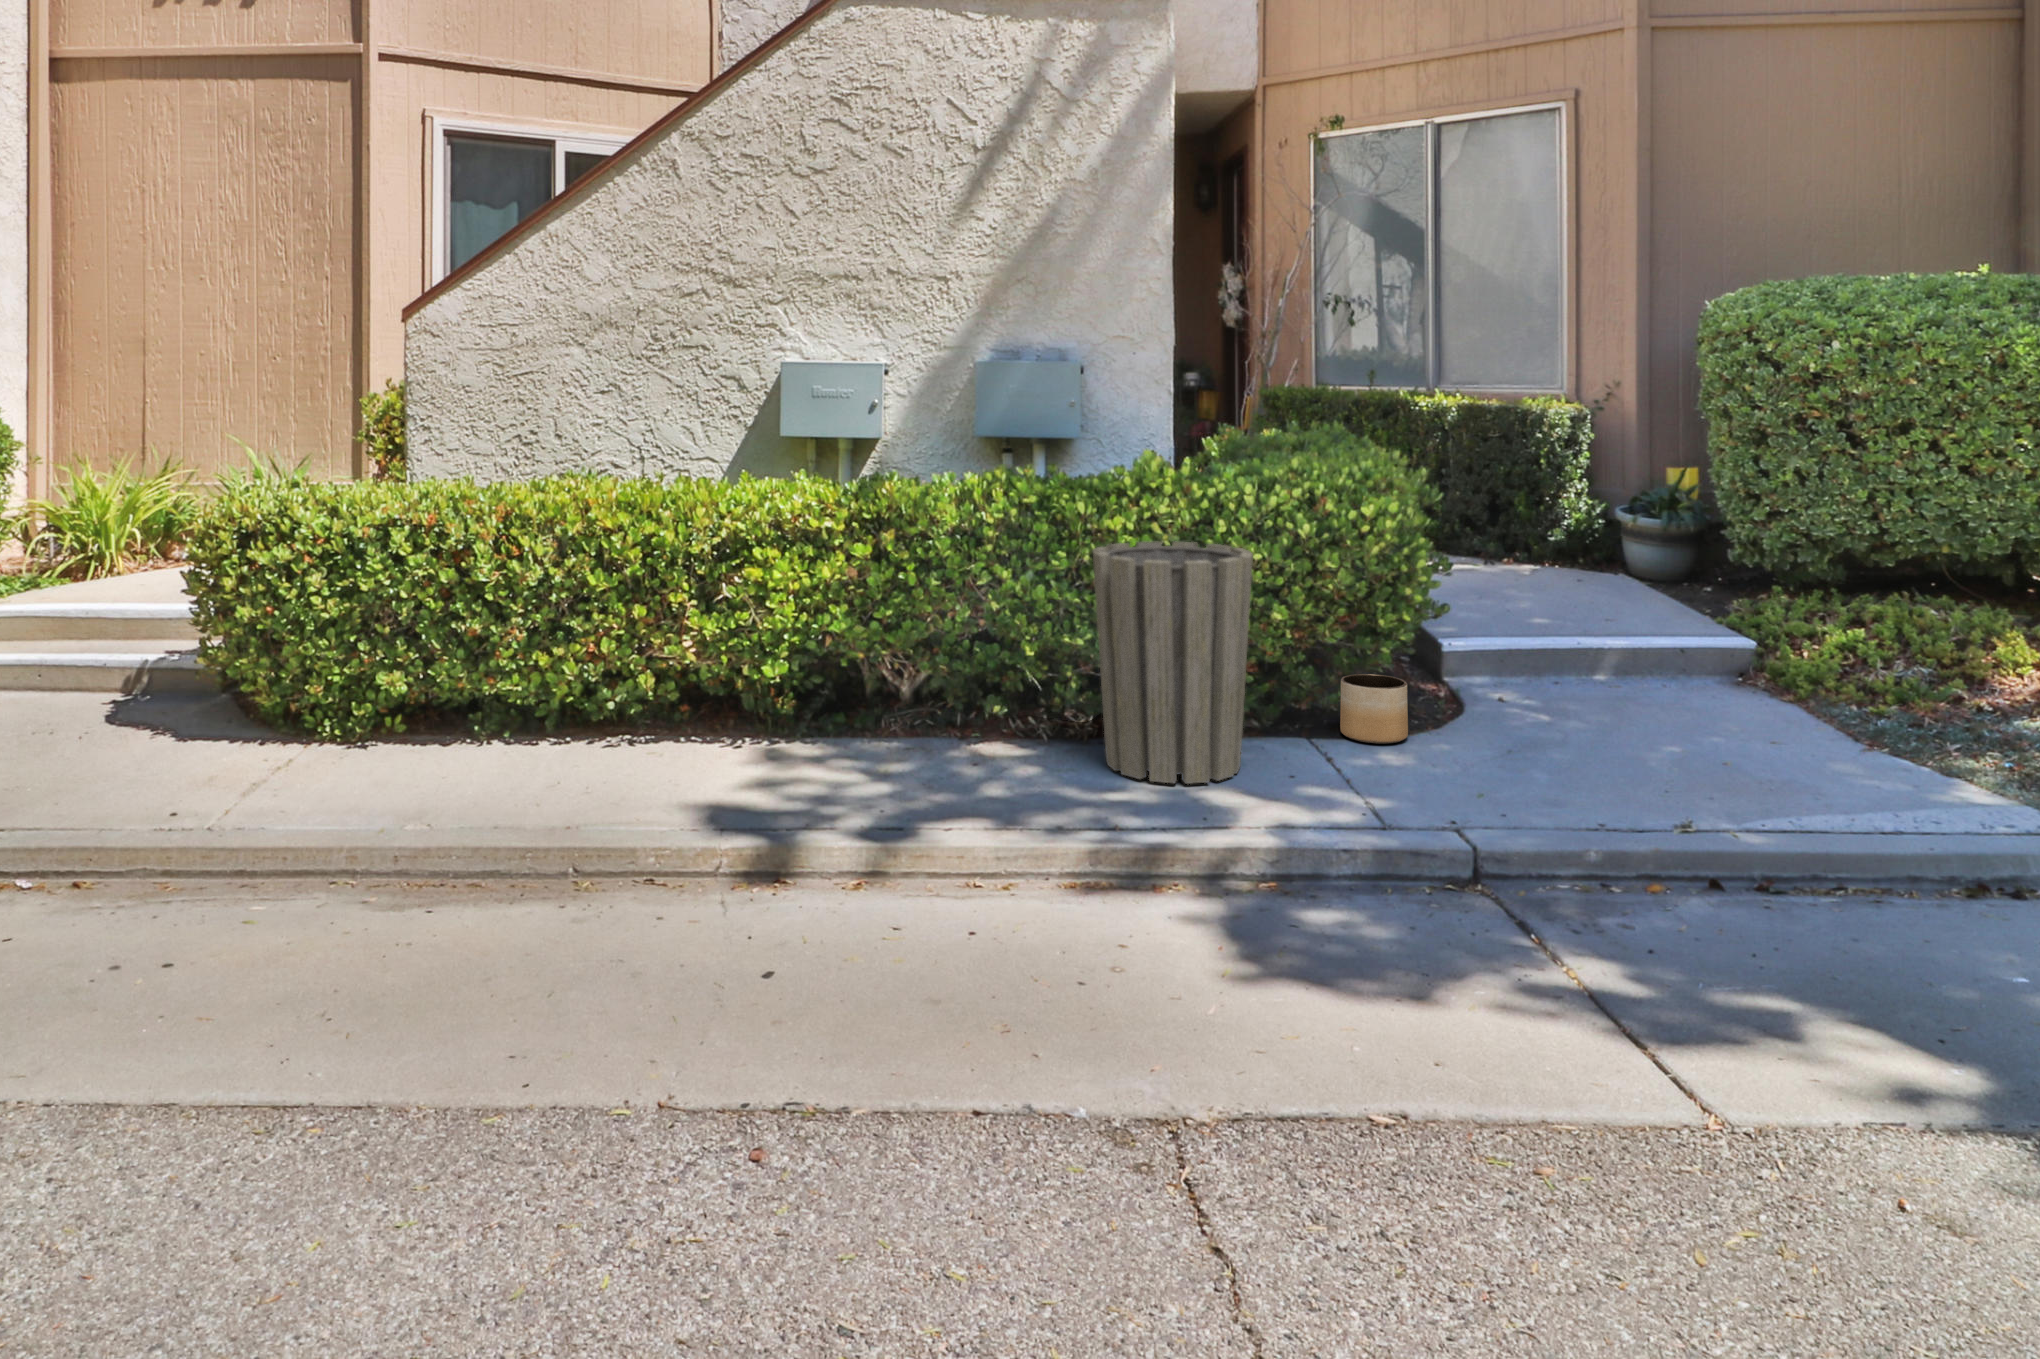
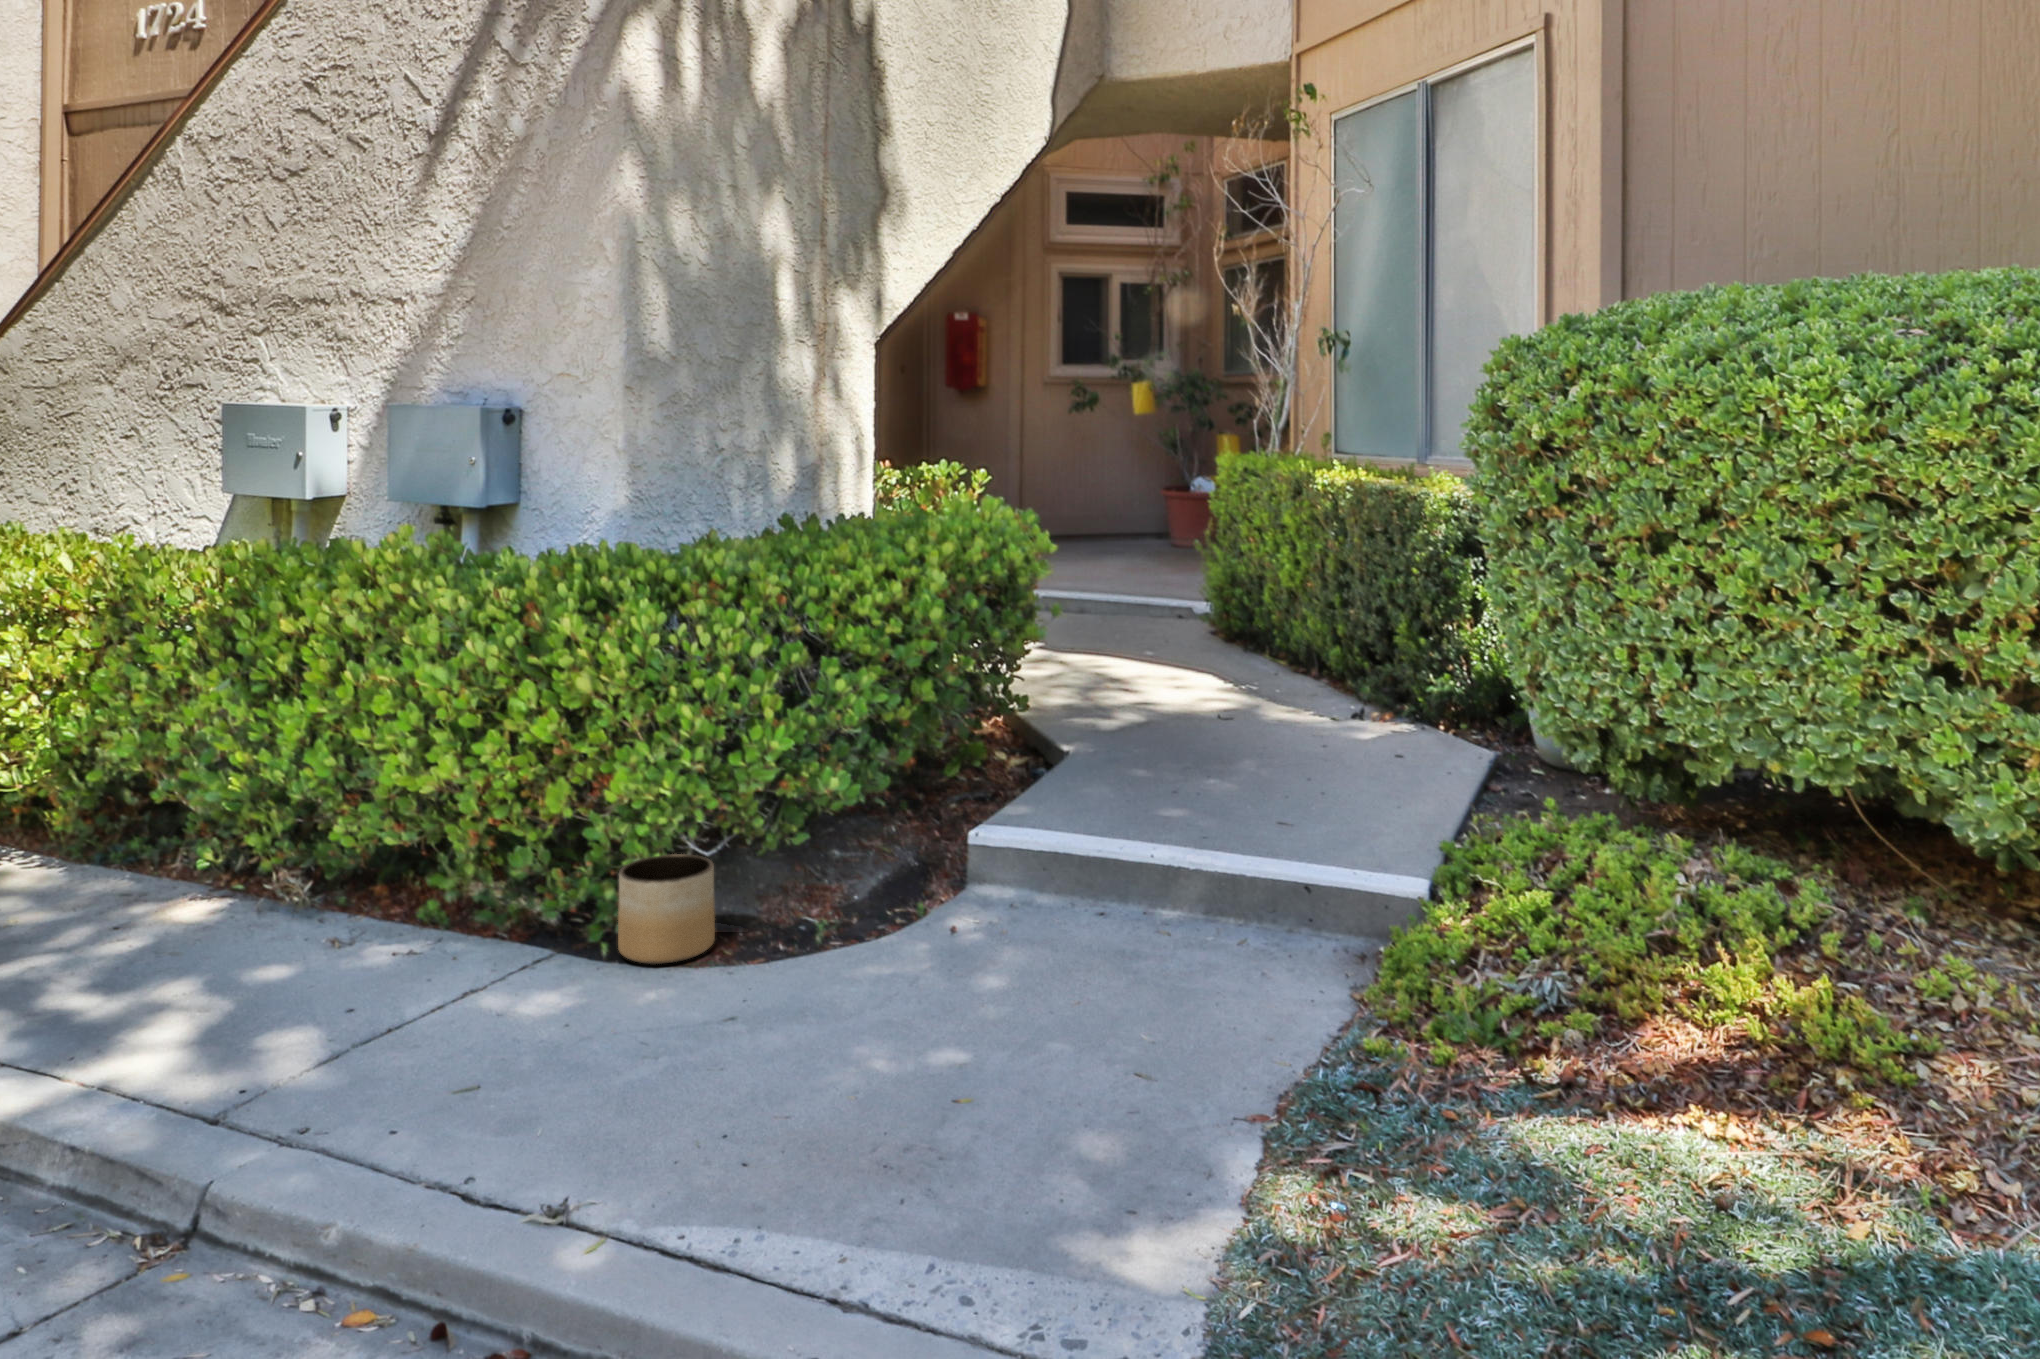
trash can: present [1093,541,1253,784] -> none [208,646,448,993]

